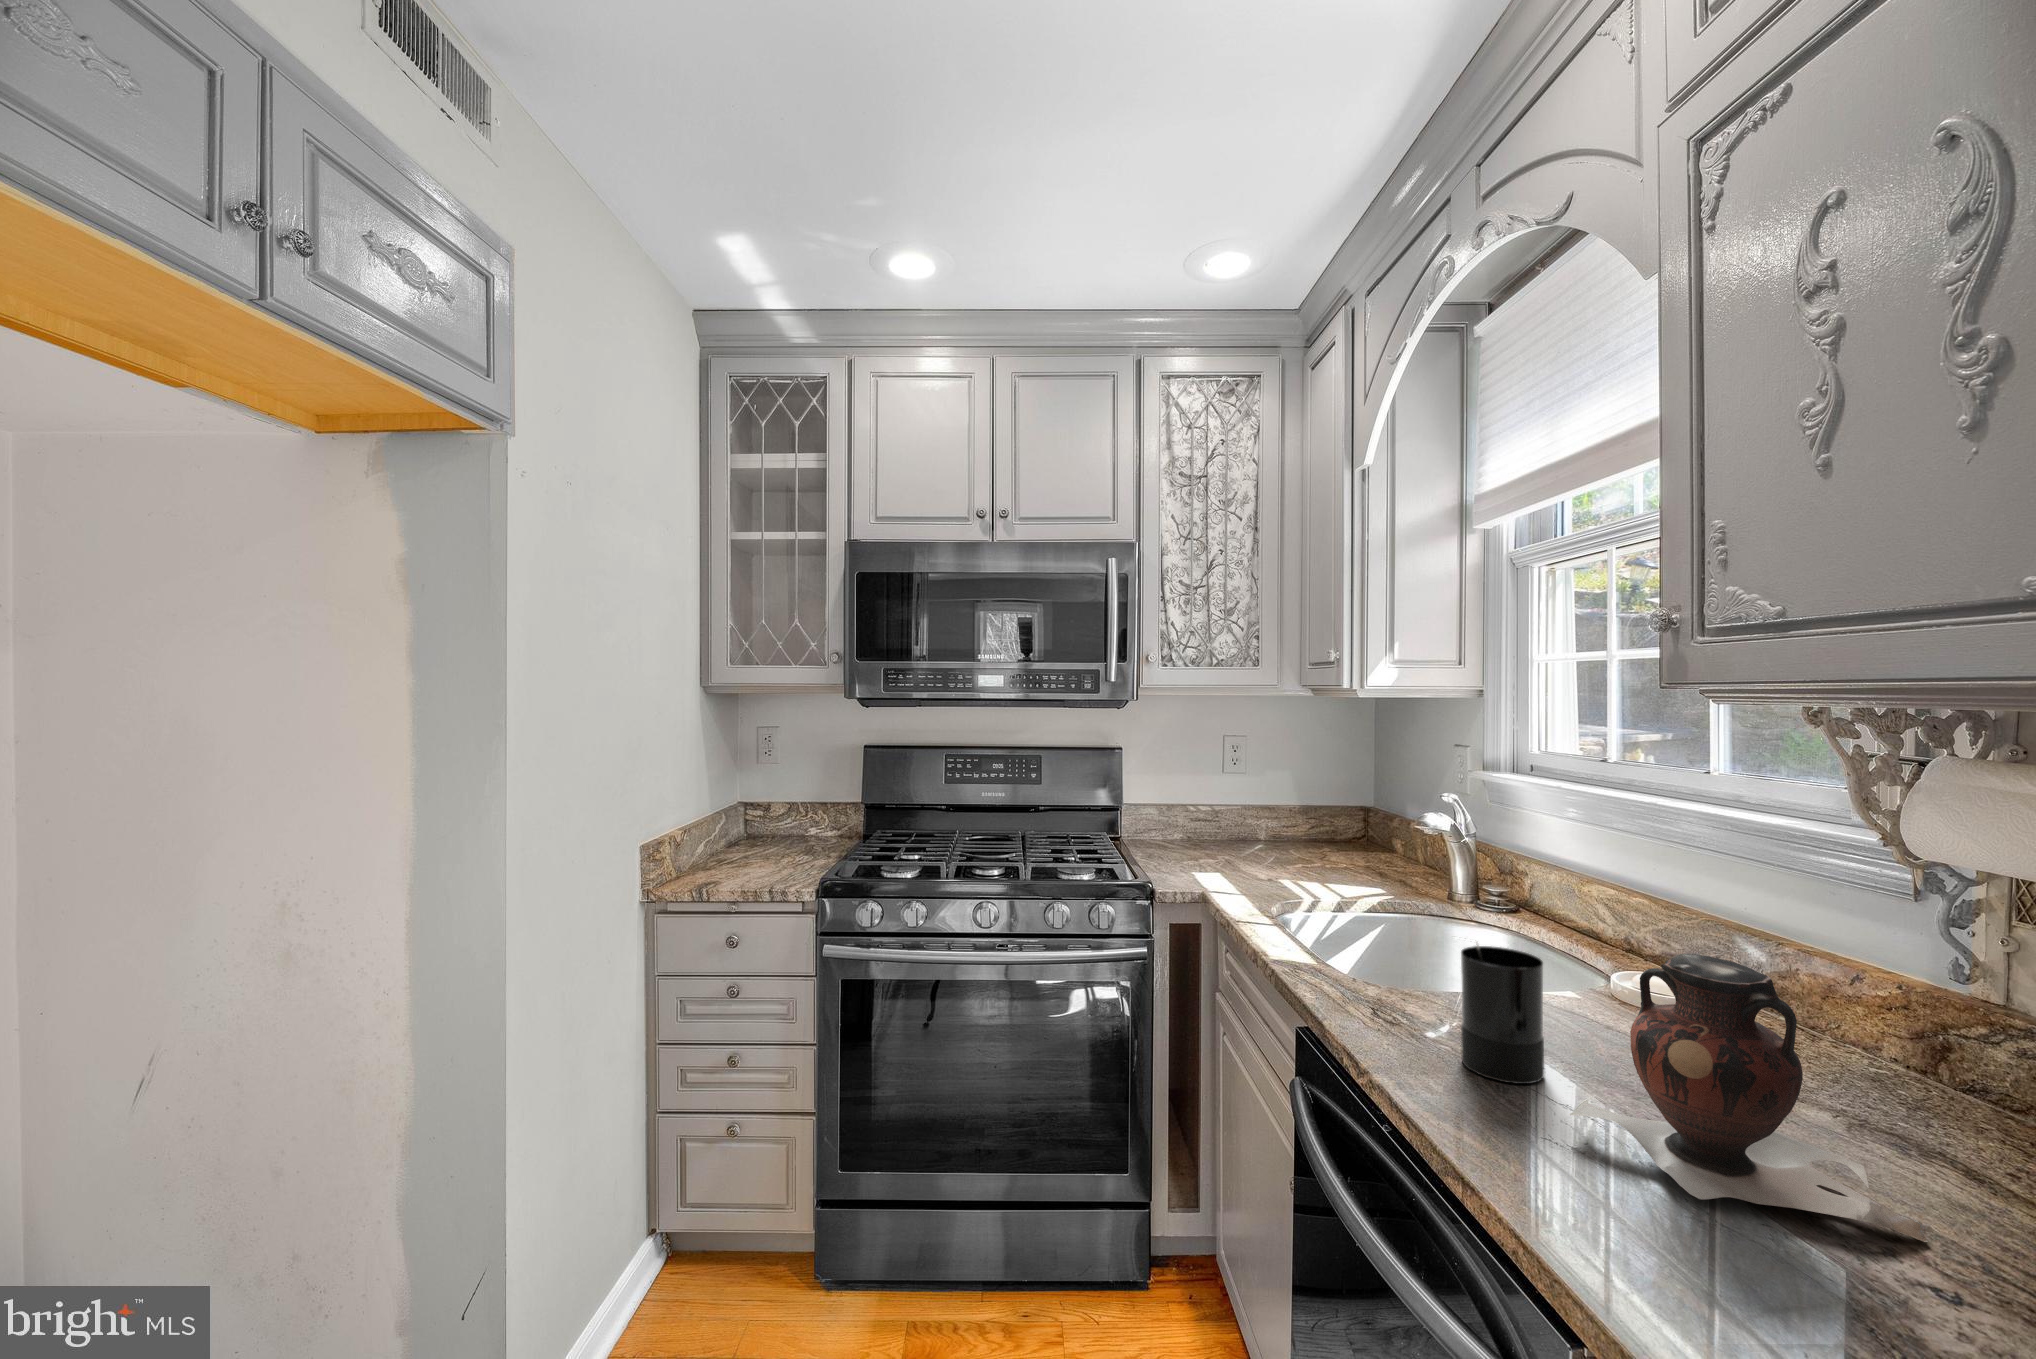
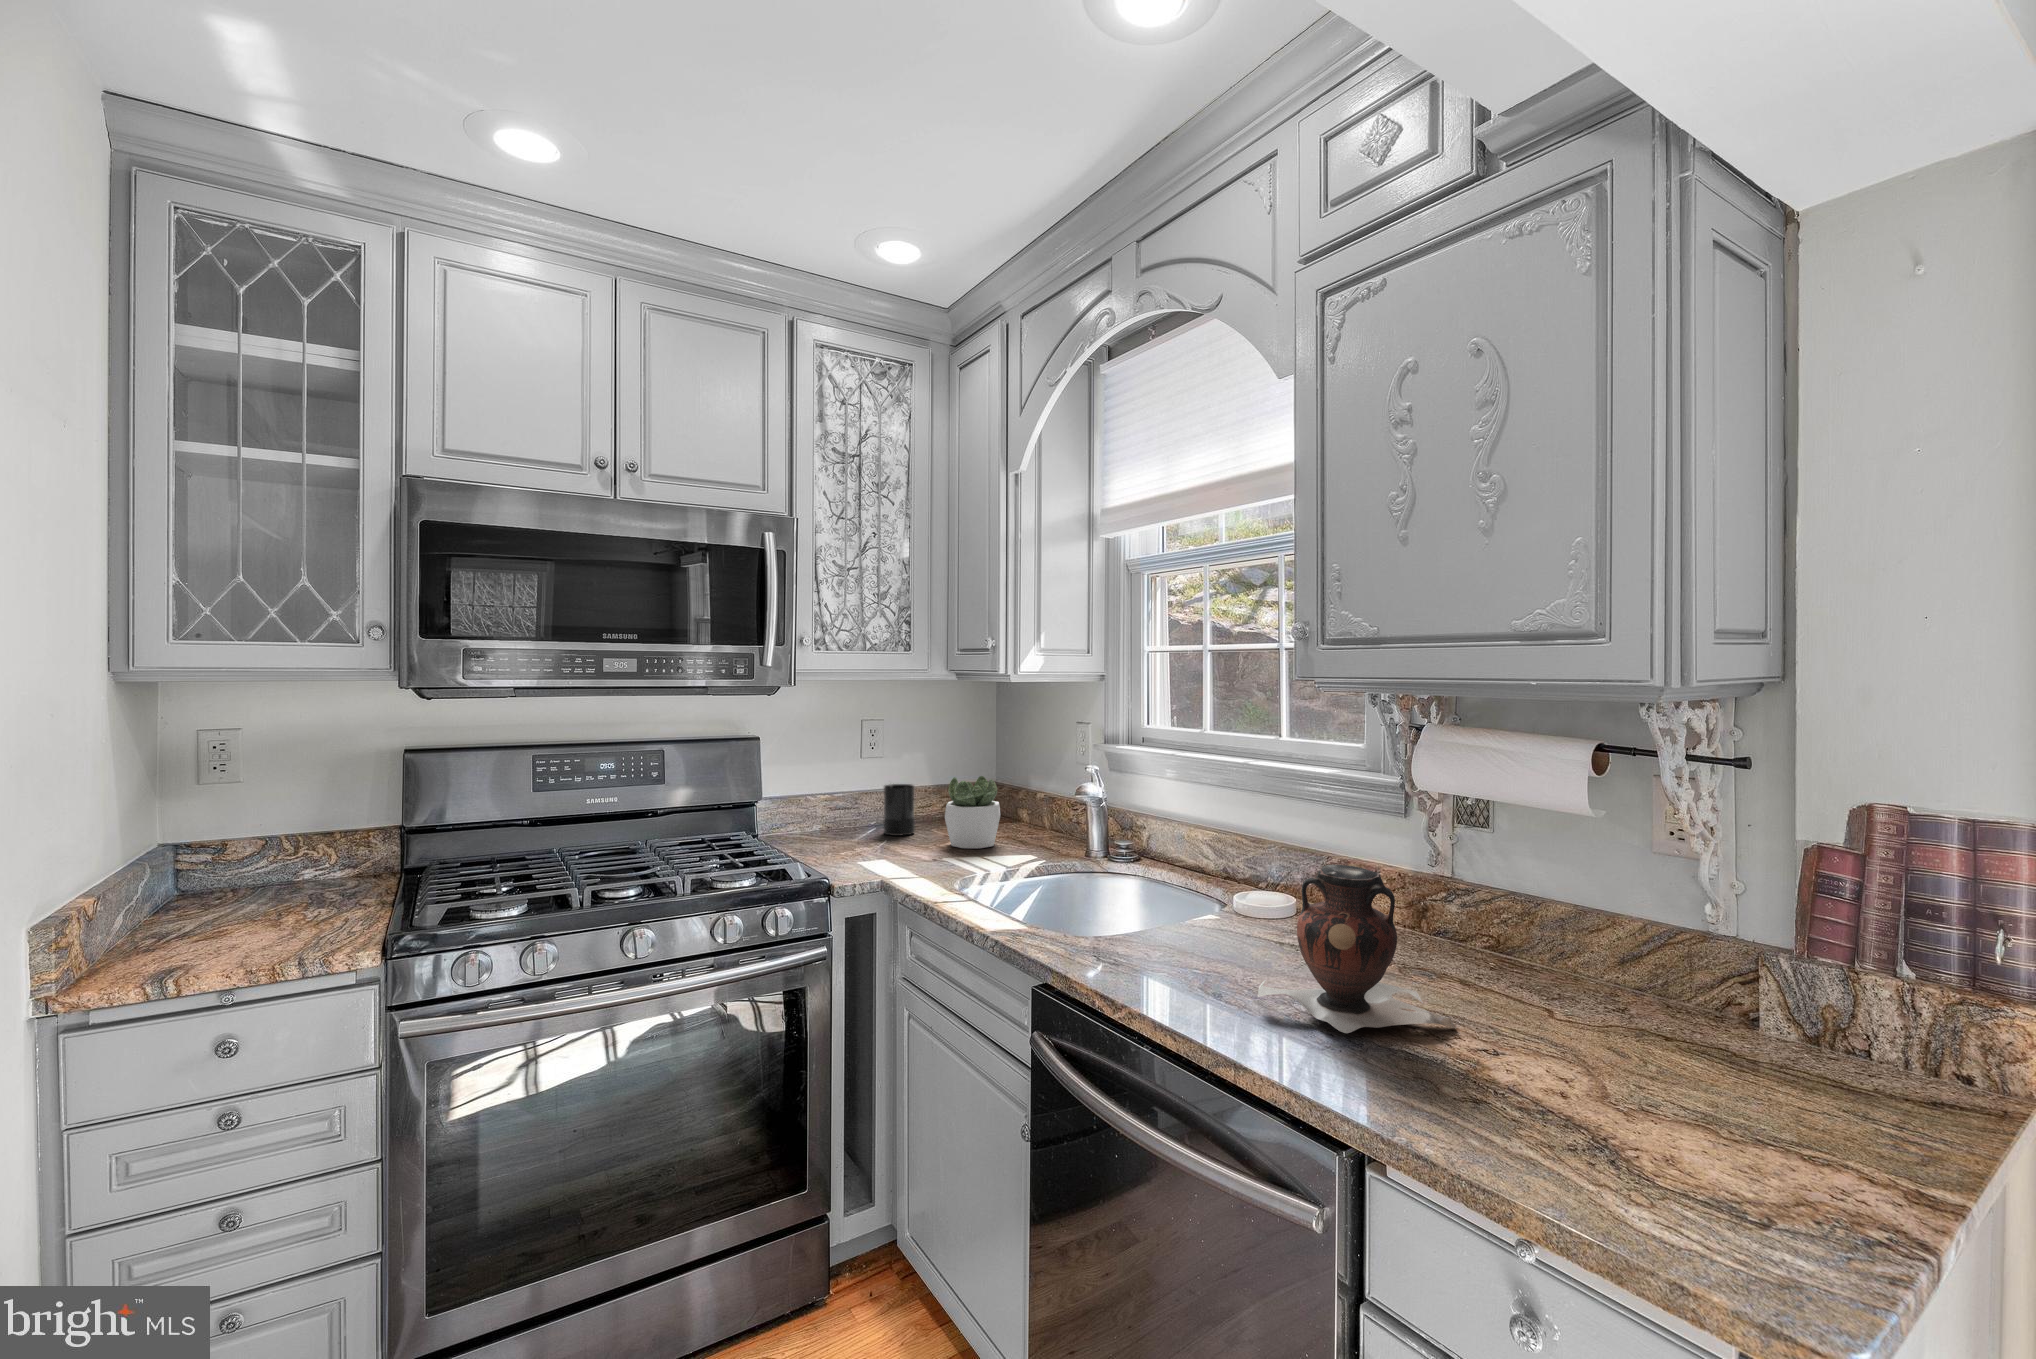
succulent plant: none [1291,800,1356,879] -> present [945,776,1000,849]
candle: present [1455,938,1544,1084] -> present [884,784,915,836]

